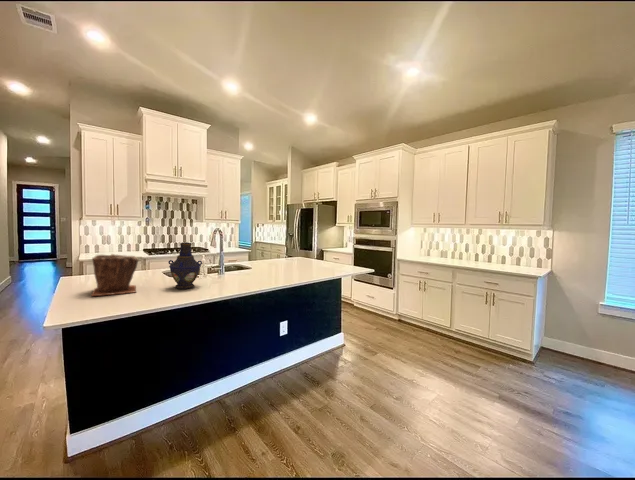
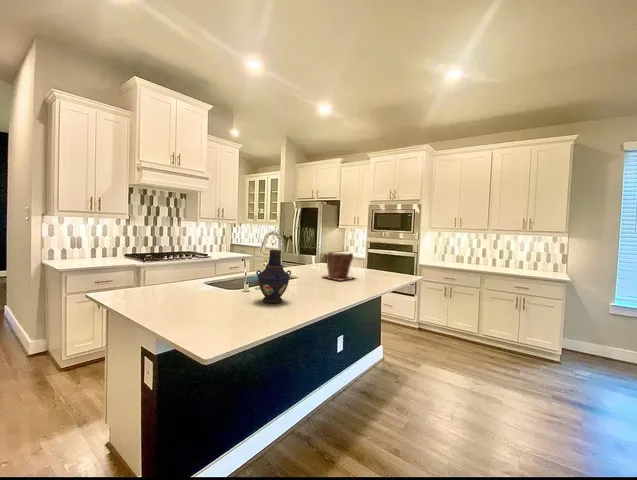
plant pot: present [92,254,138,296] -> present [324,252,353,281]

